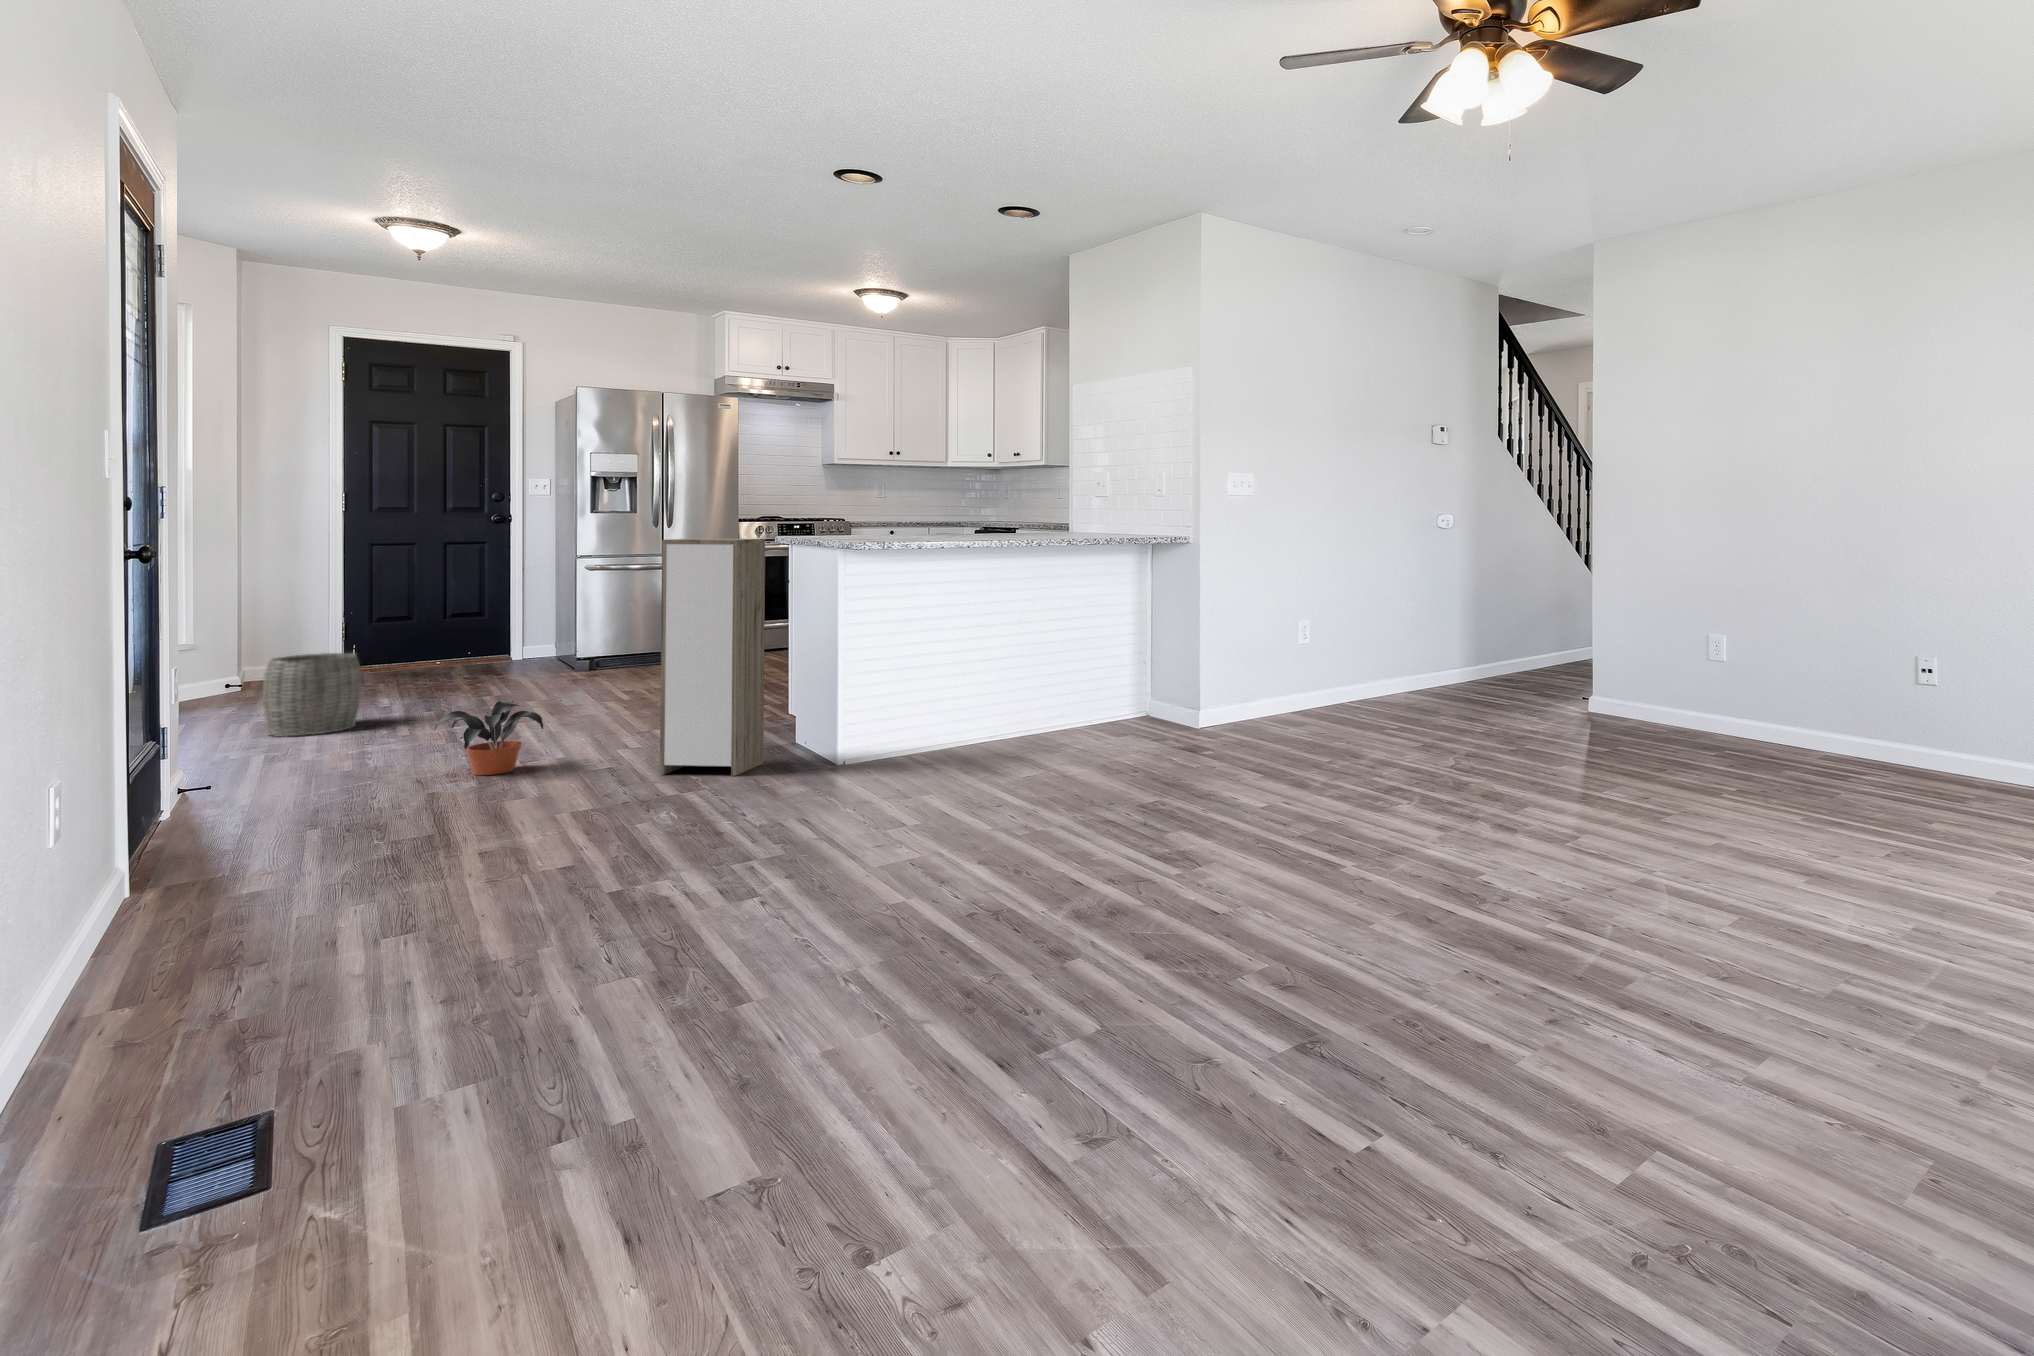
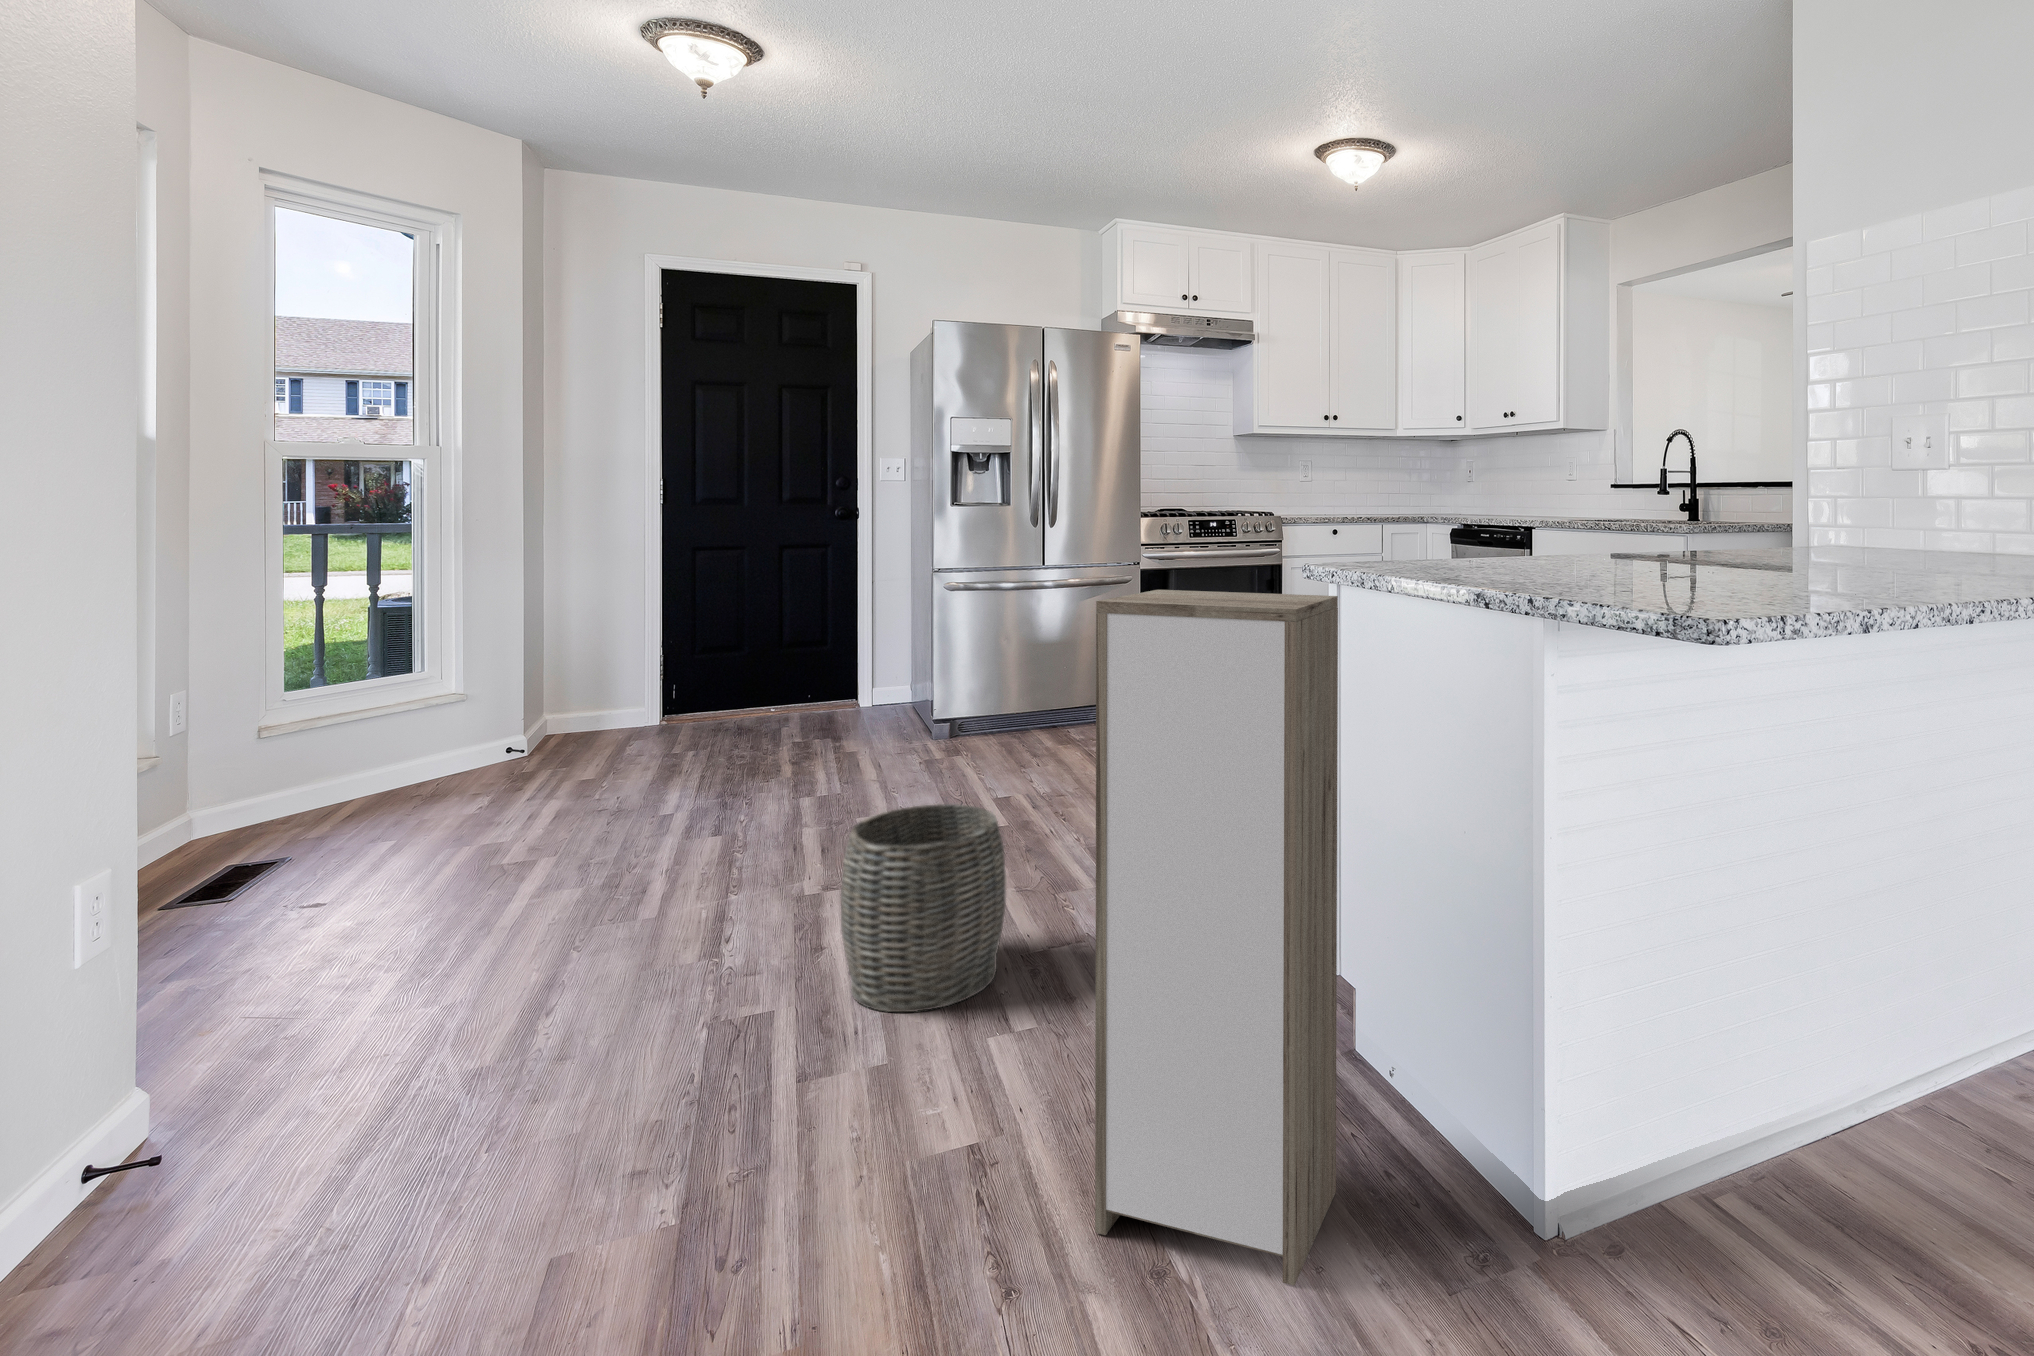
woven basket: present [262,653,361,737] -> present [841,804,1006,1012]
potted plant: present [434,701,543,775] -> none [604,946,835,1156]

